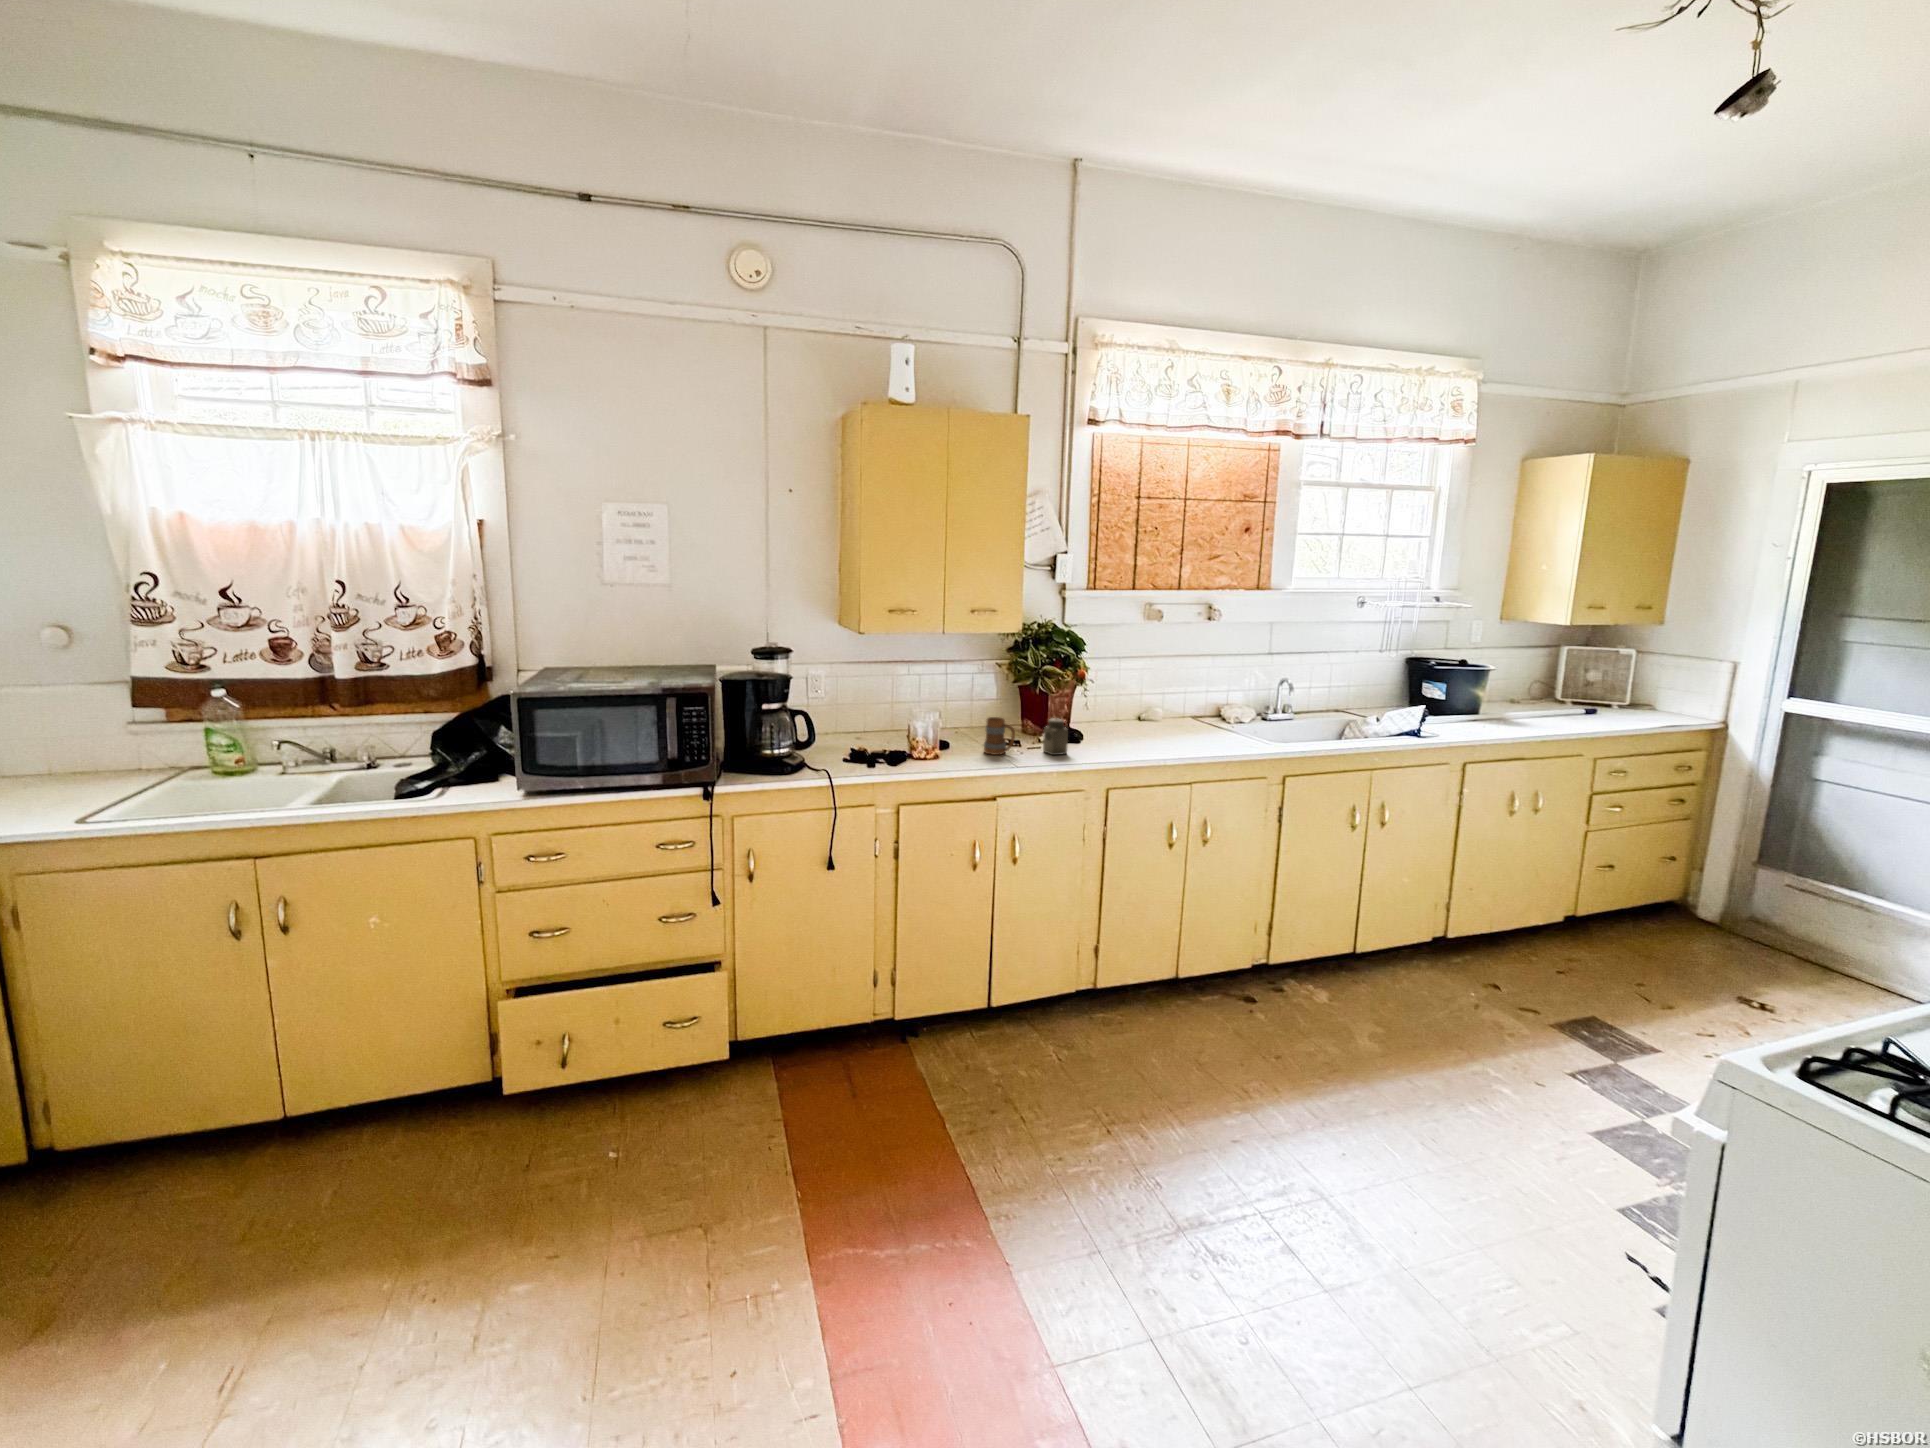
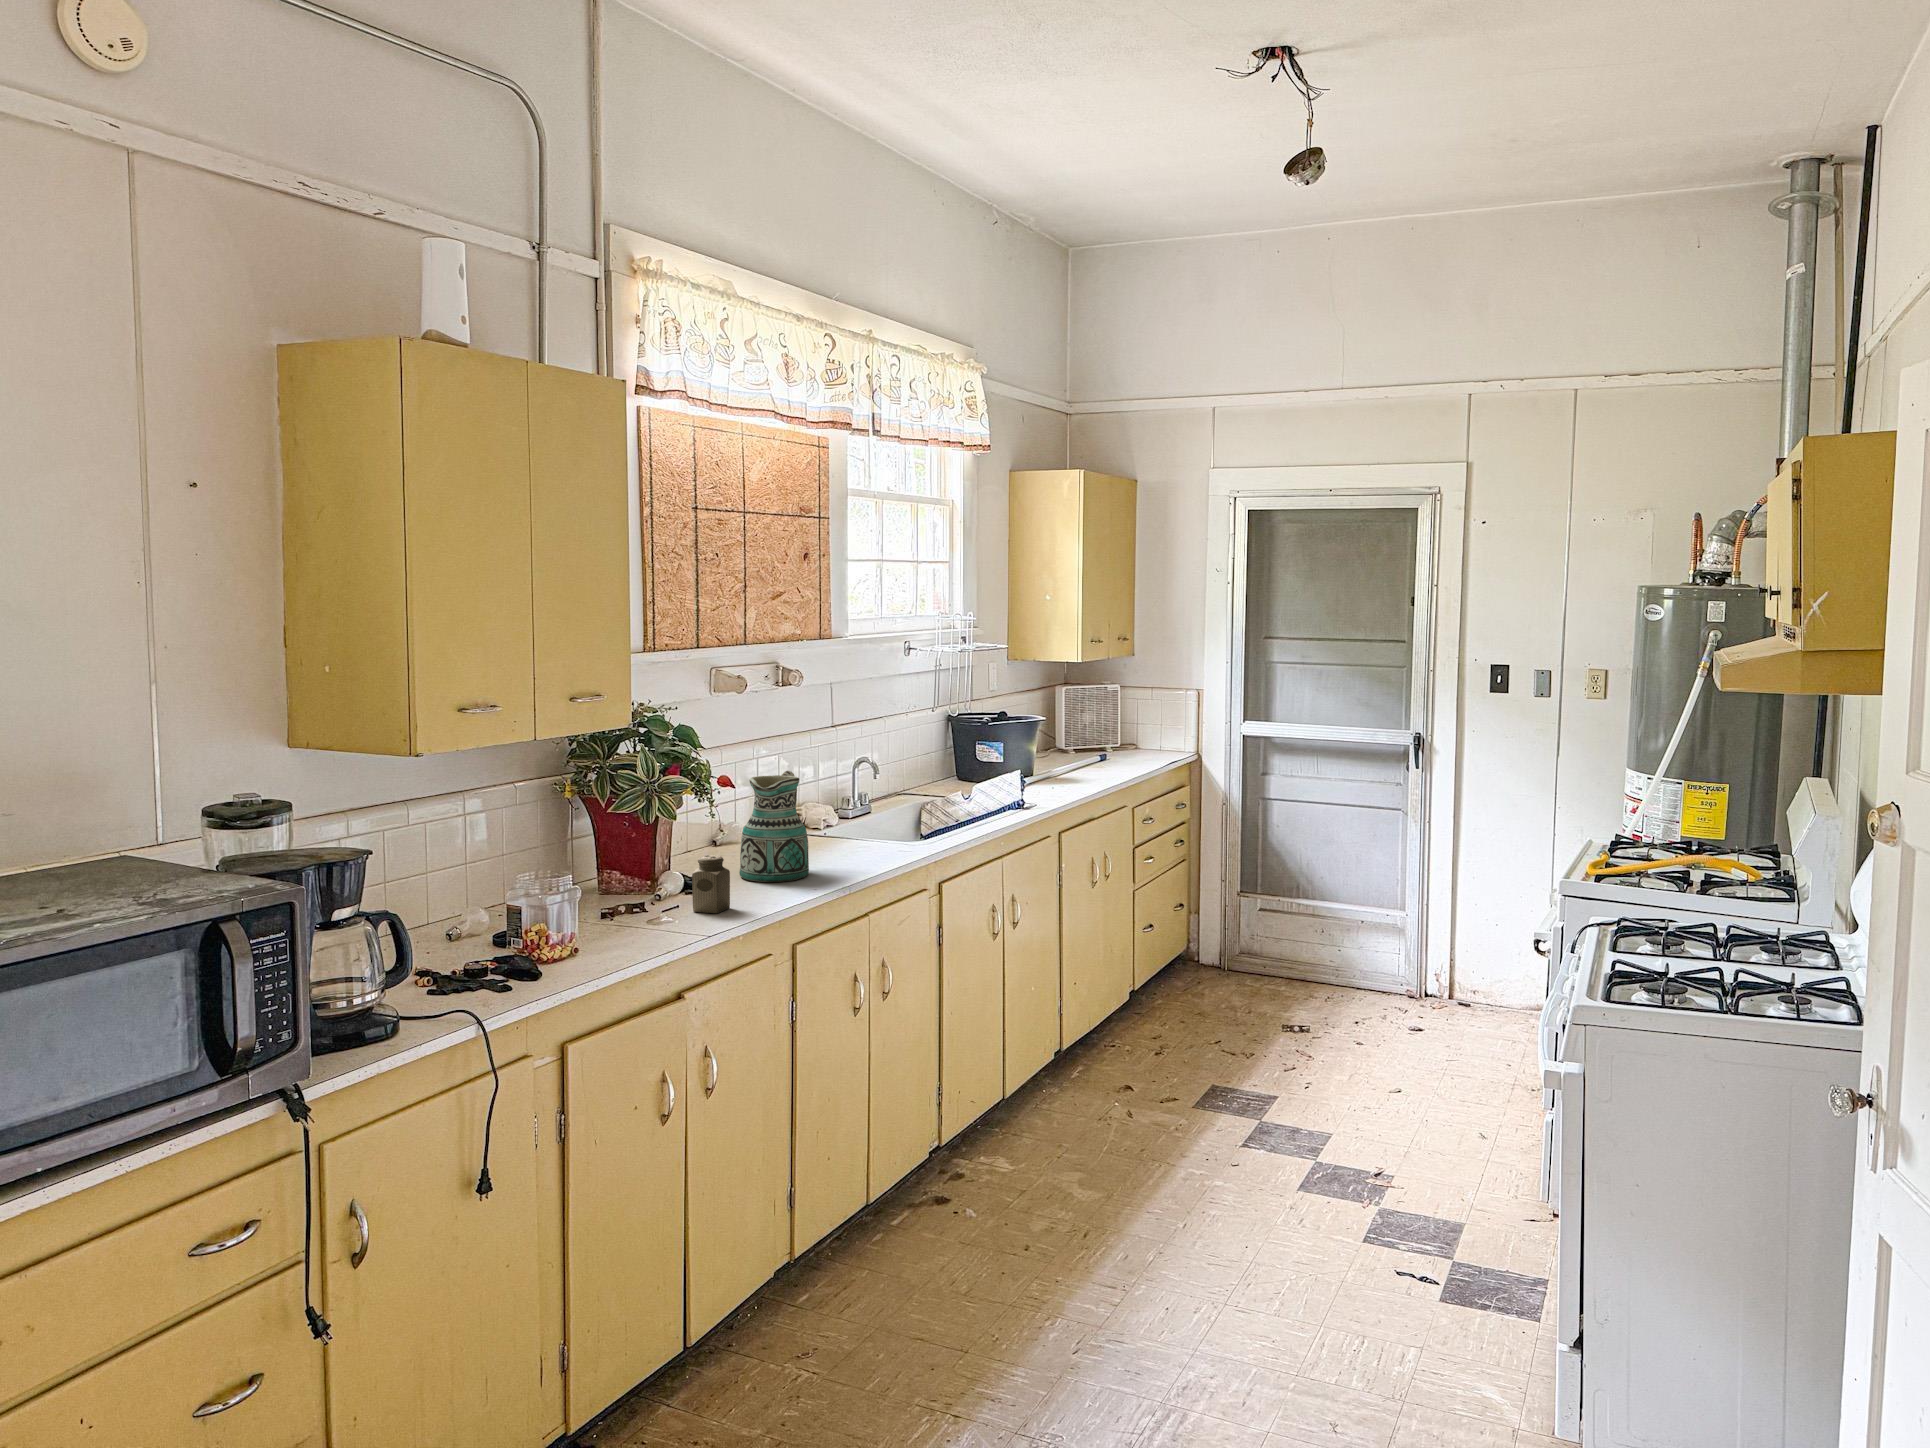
ceramic pitcher: none [1111,675,1166,748] -> present [739,771,809,882]
mug: present [984,717,1015,755] -> none [613,869,666,932]

